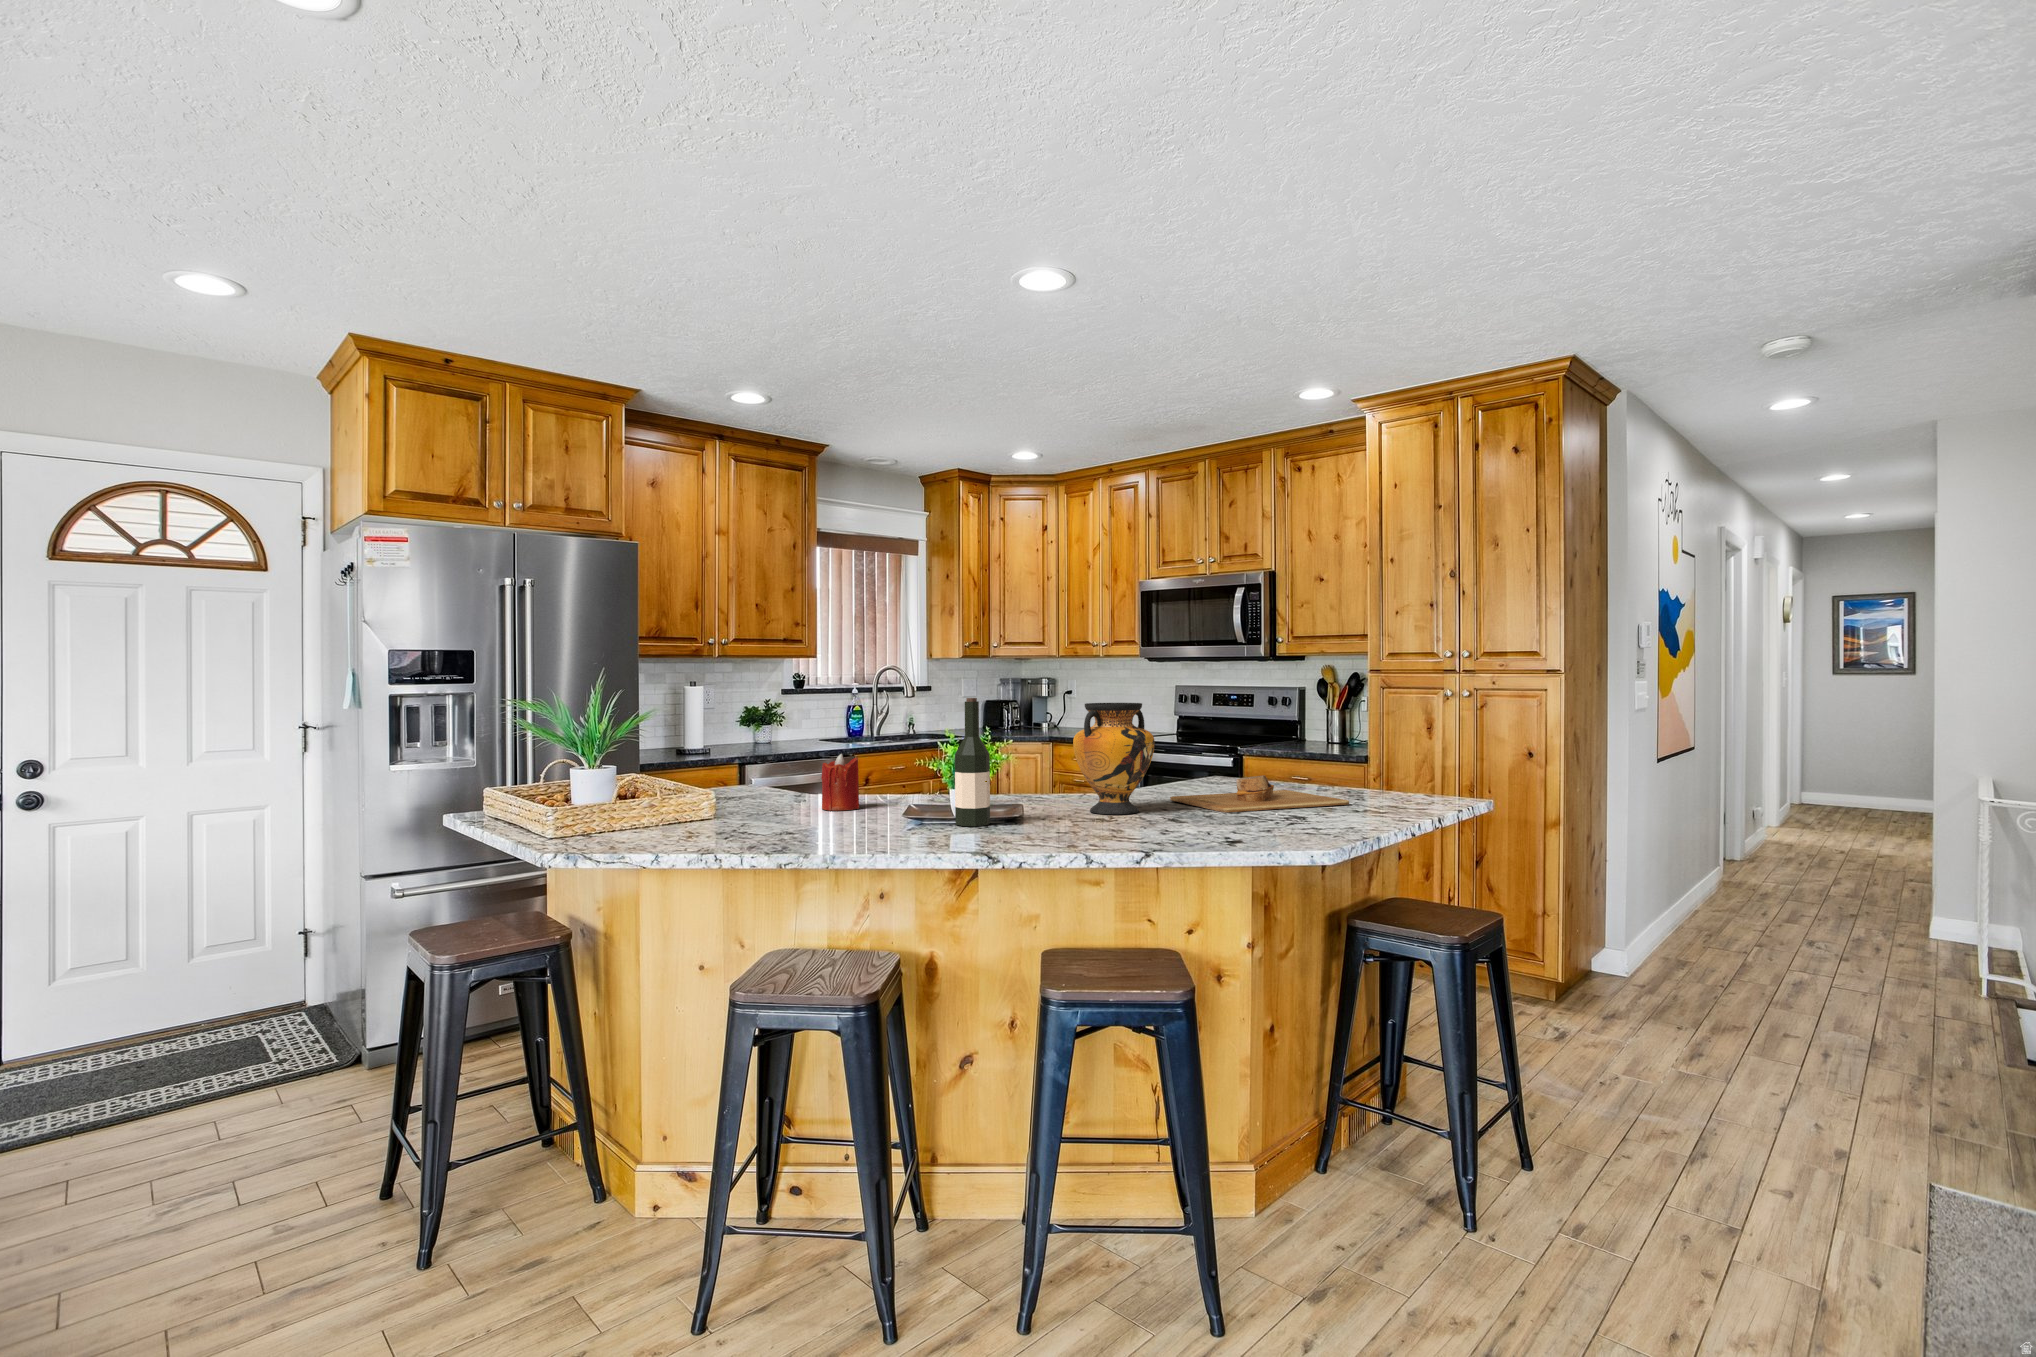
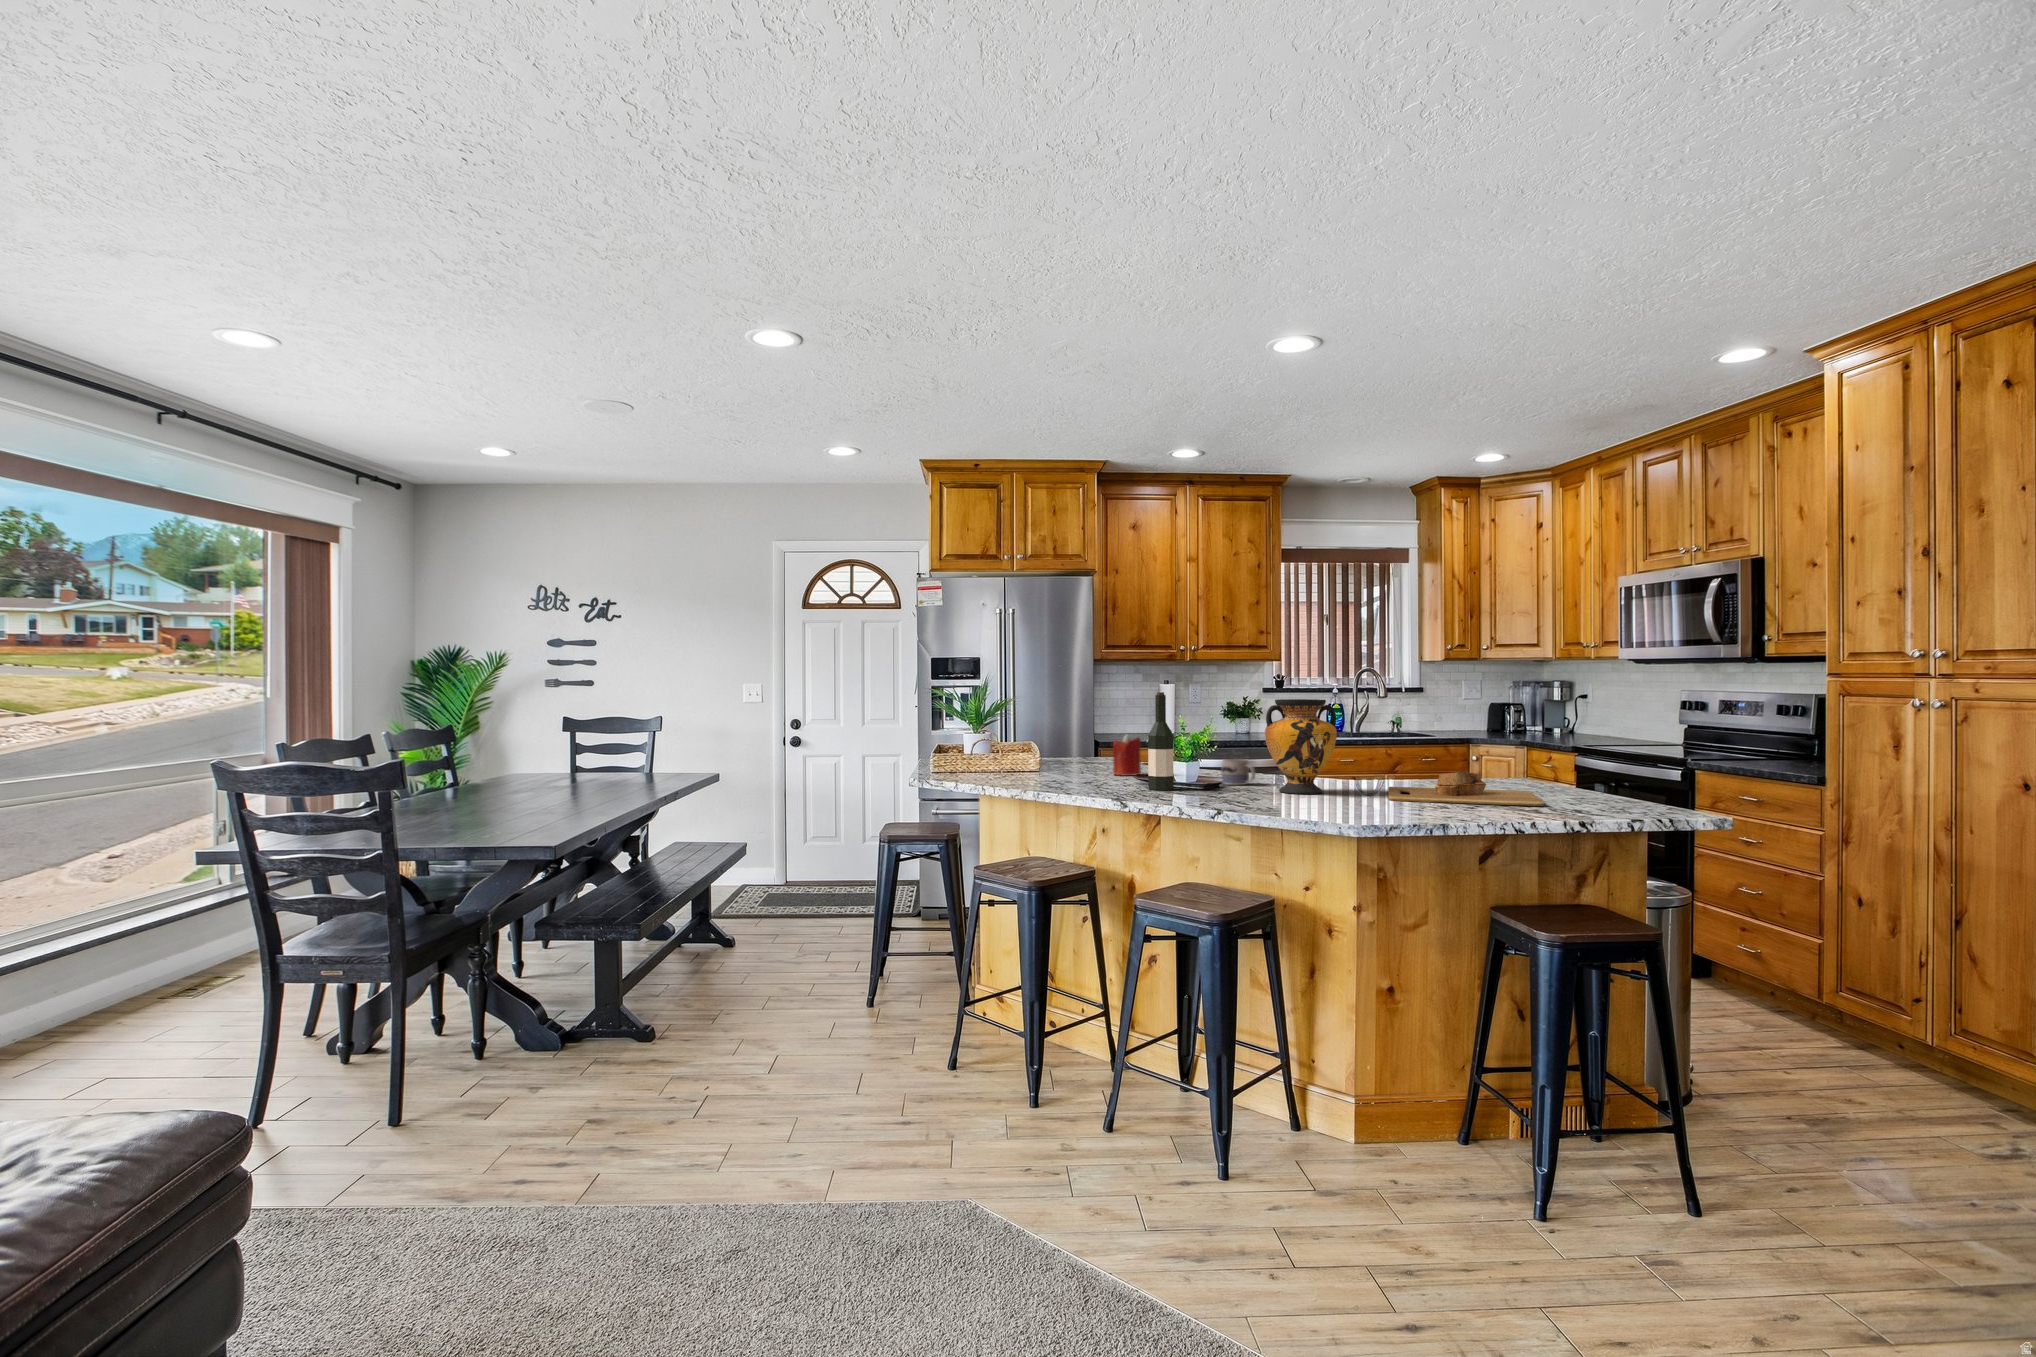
mug: none [993,777,1037,810] -> present [1221,759,1255,785]

